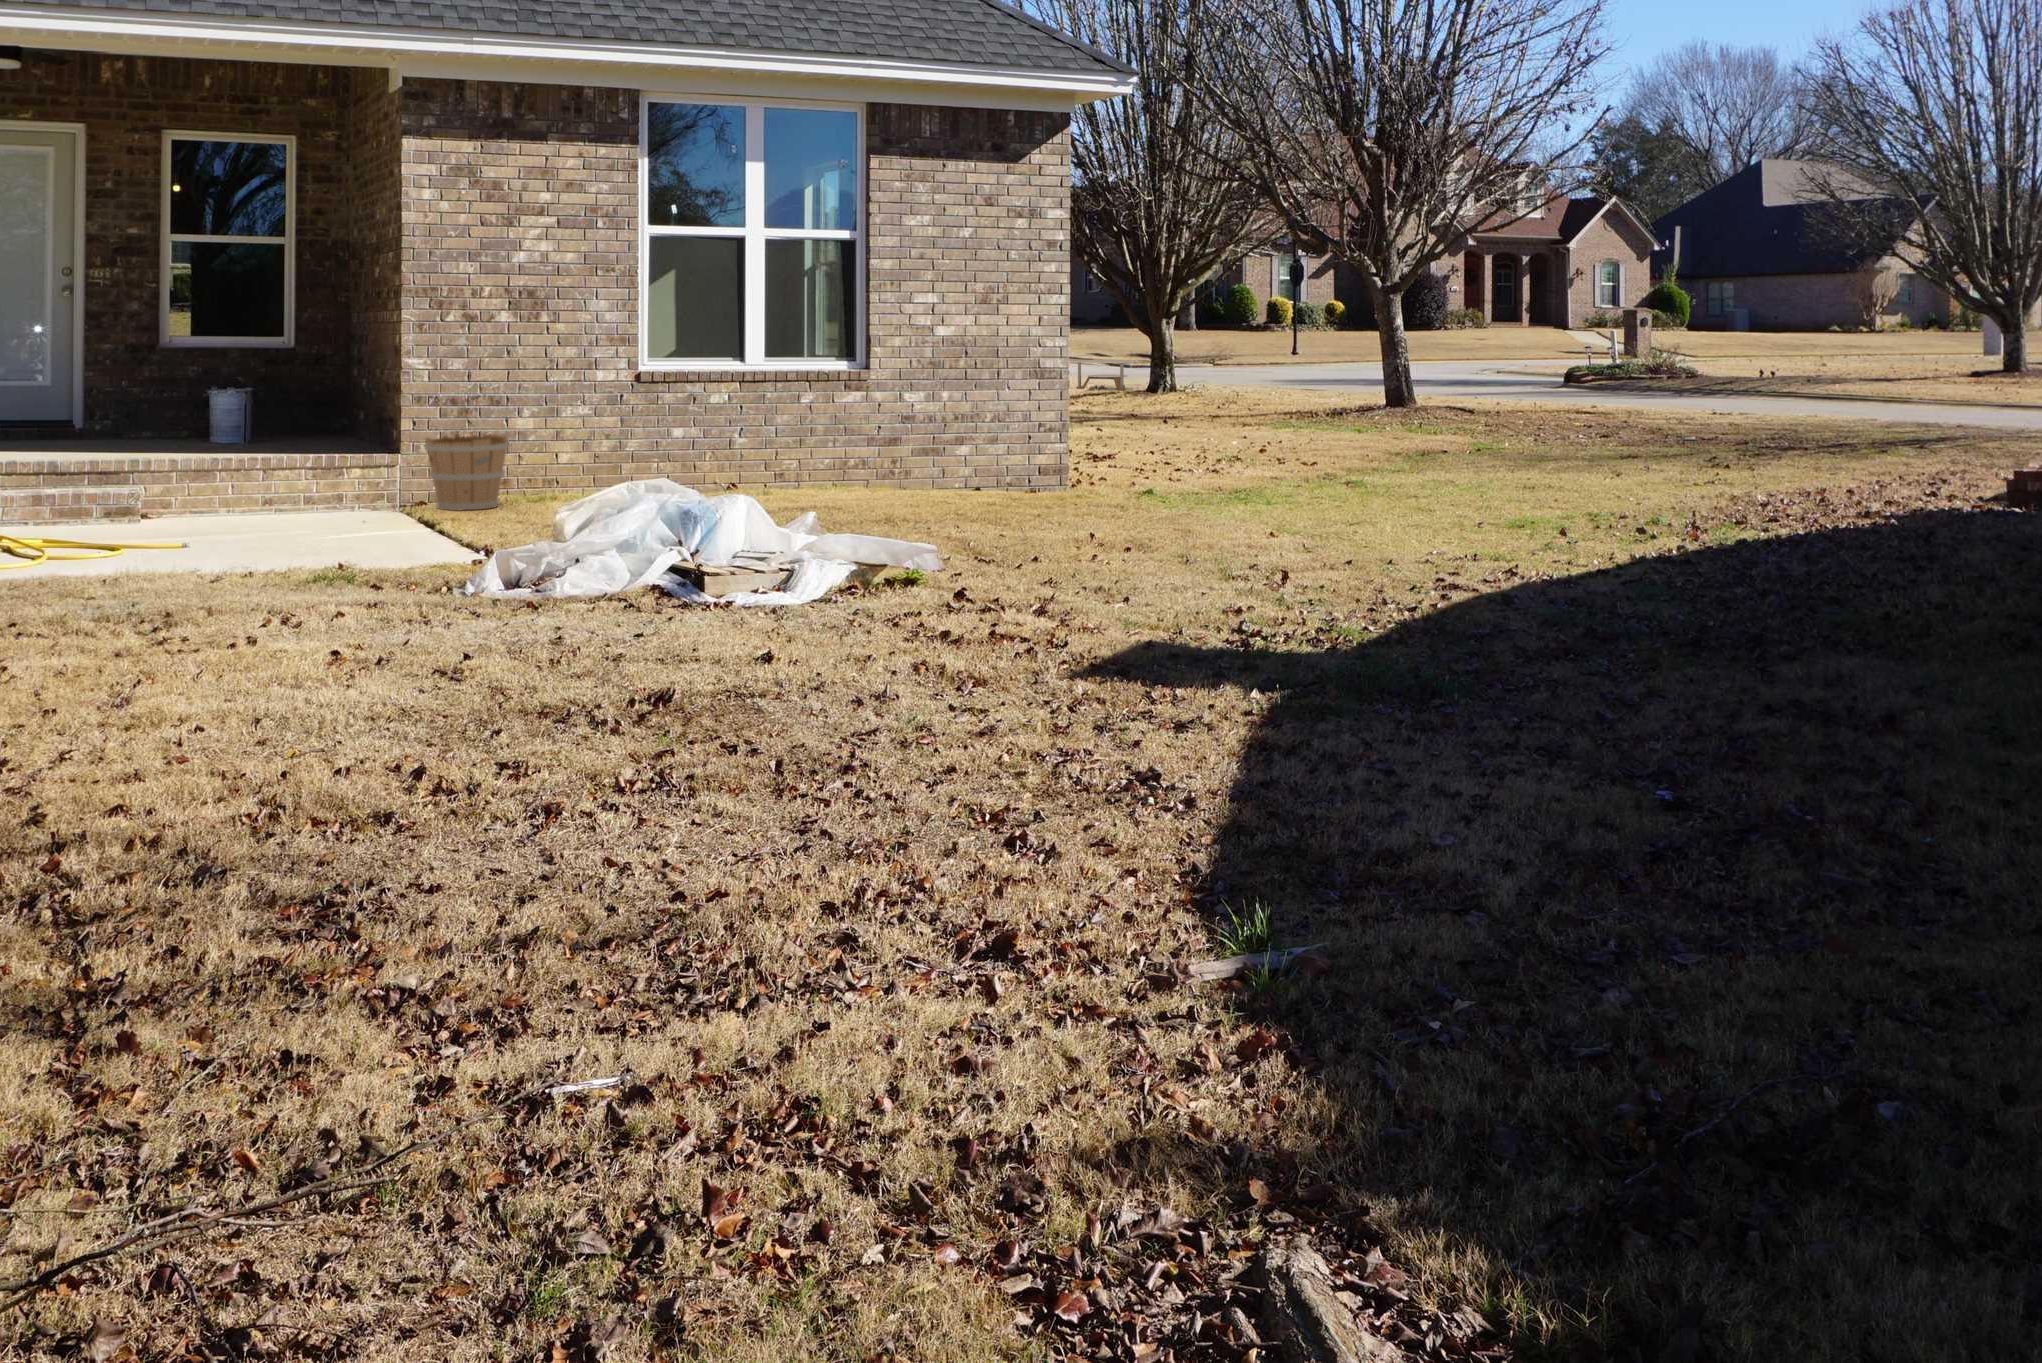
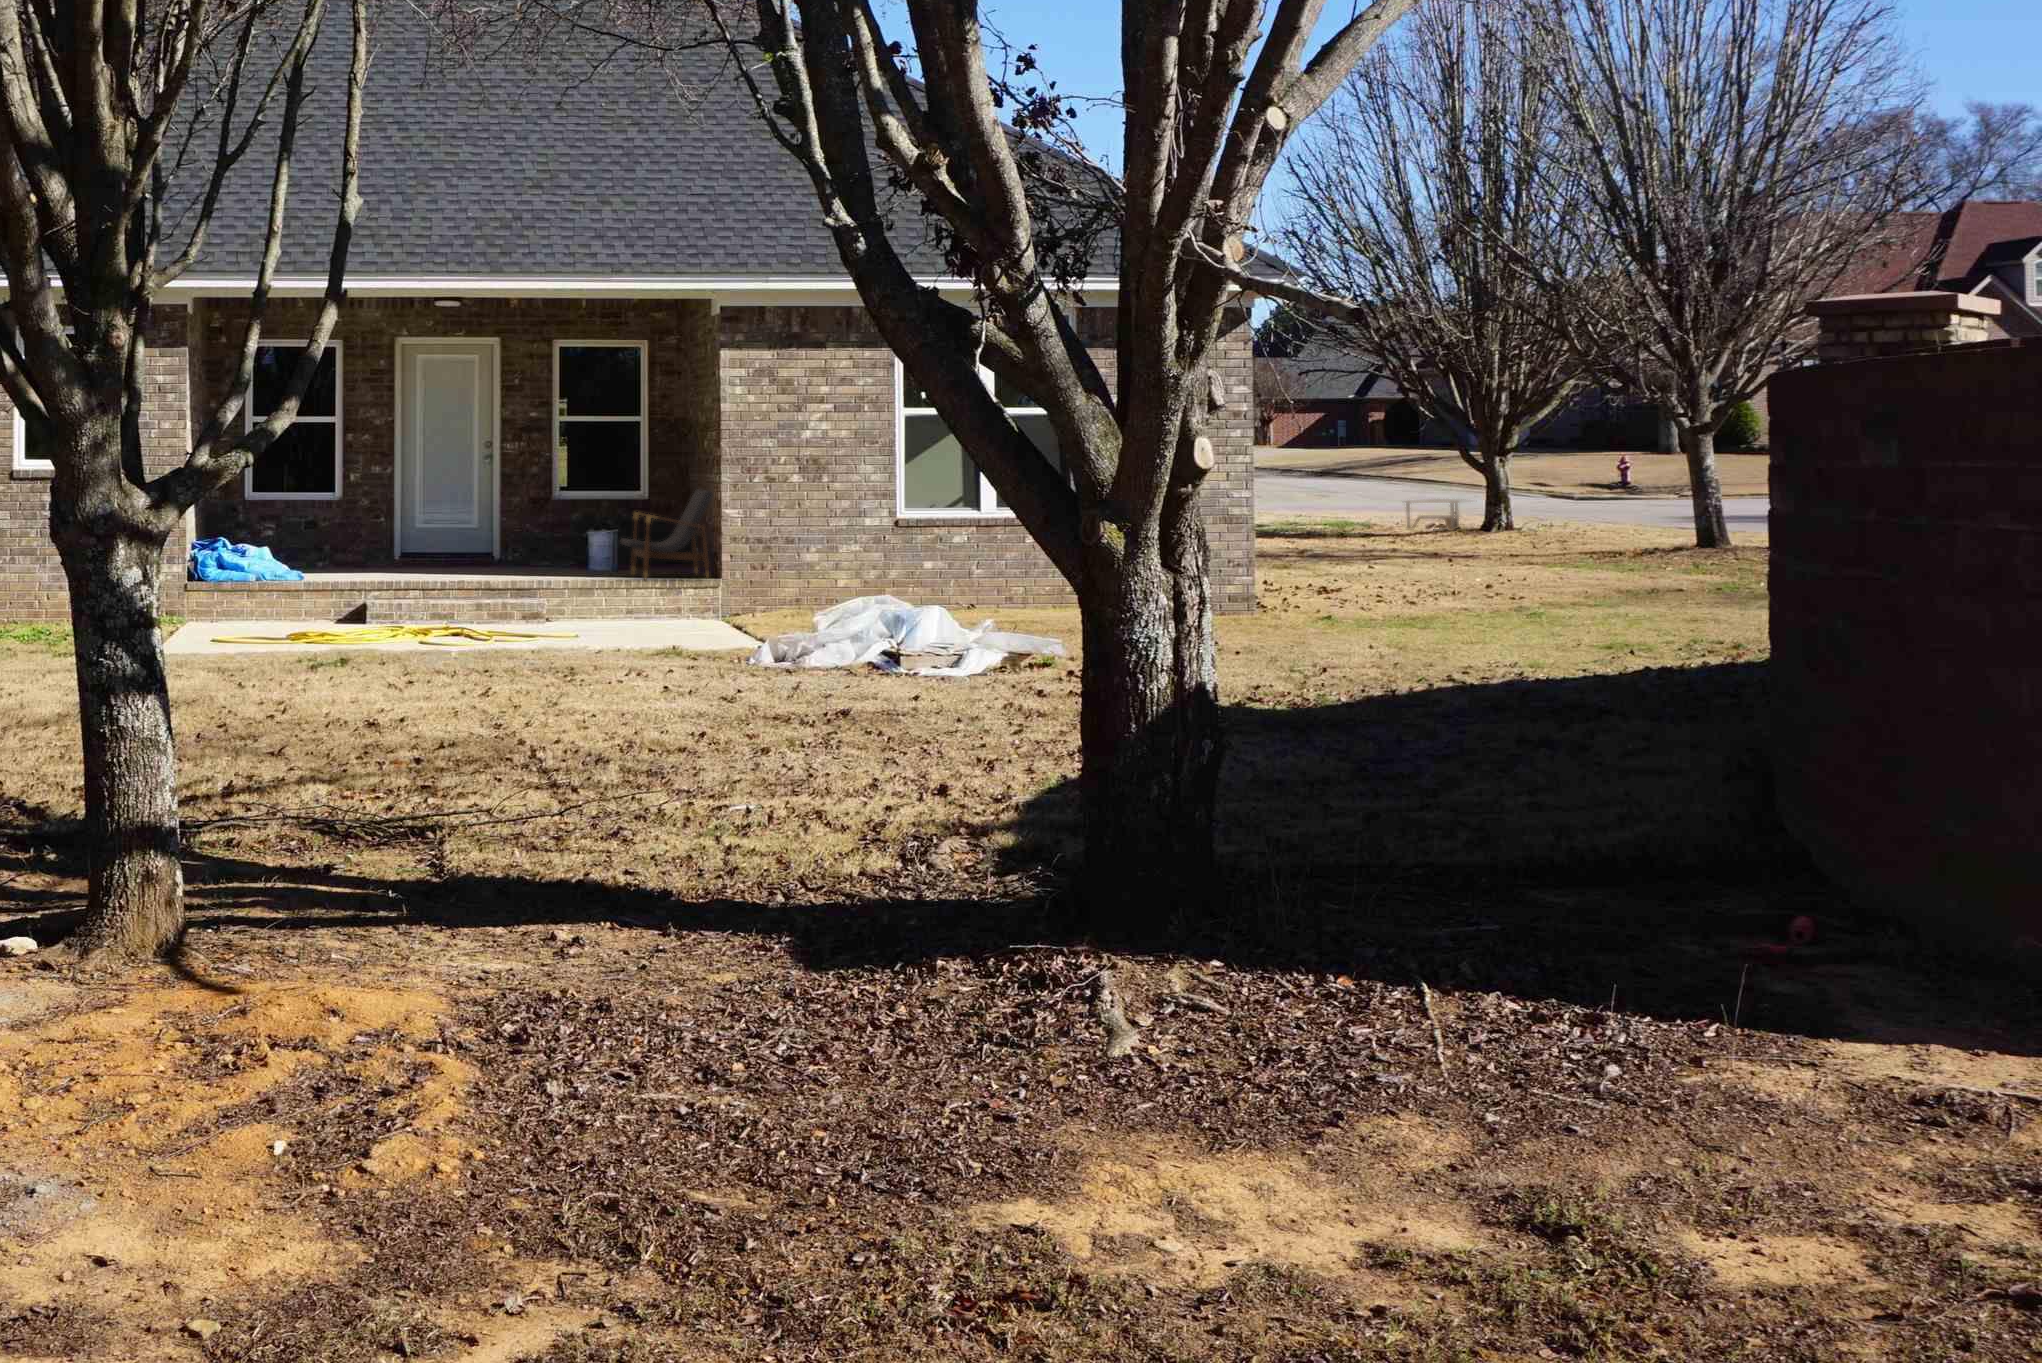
lounge chair: none [258,332,392,457] -> present [620,489,713,580]
wooden bucket: present [425,434,509,510] -> none [735,566,797,621]

